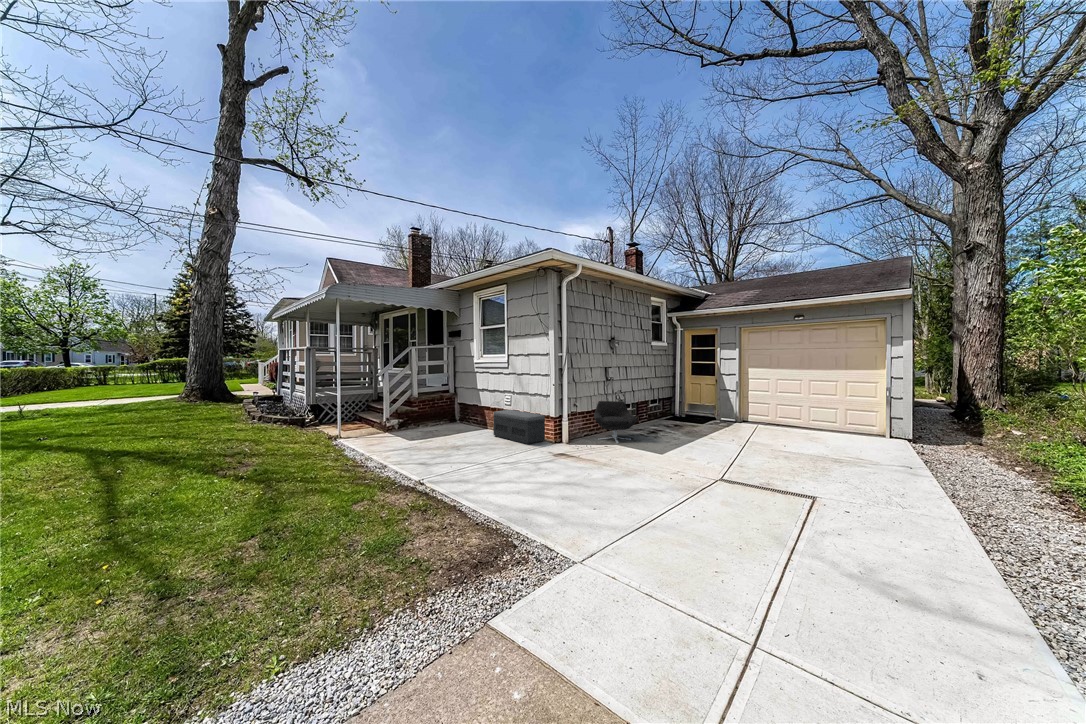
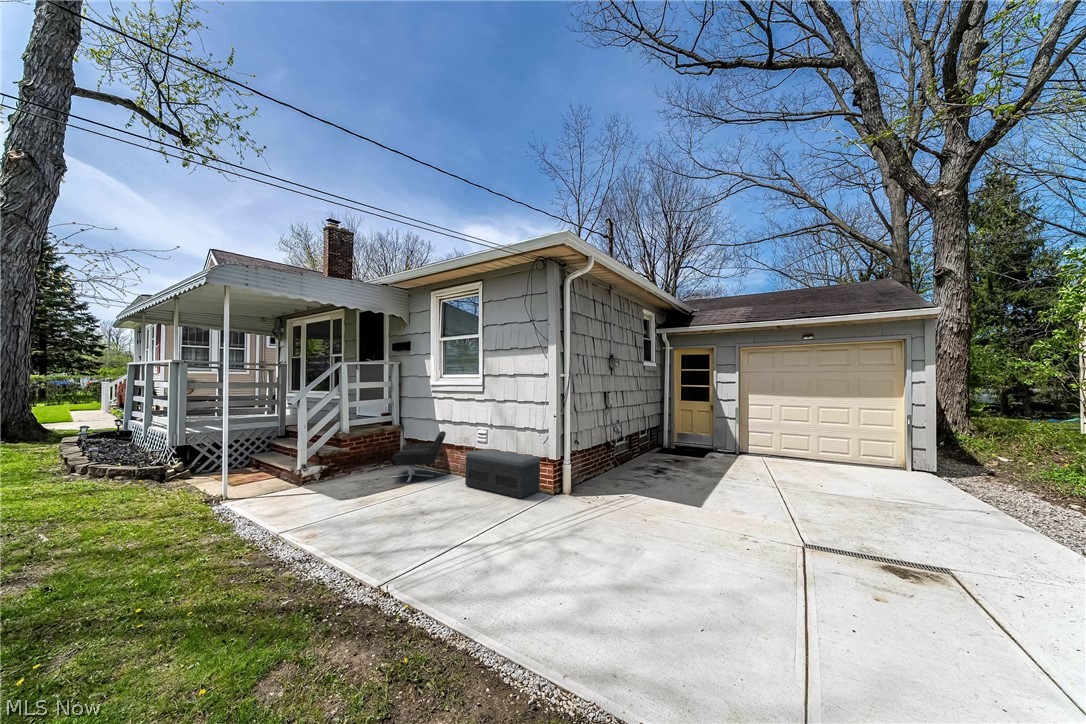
lounge chair: present [594,401,637,443] -> present [388,431,446,482]

